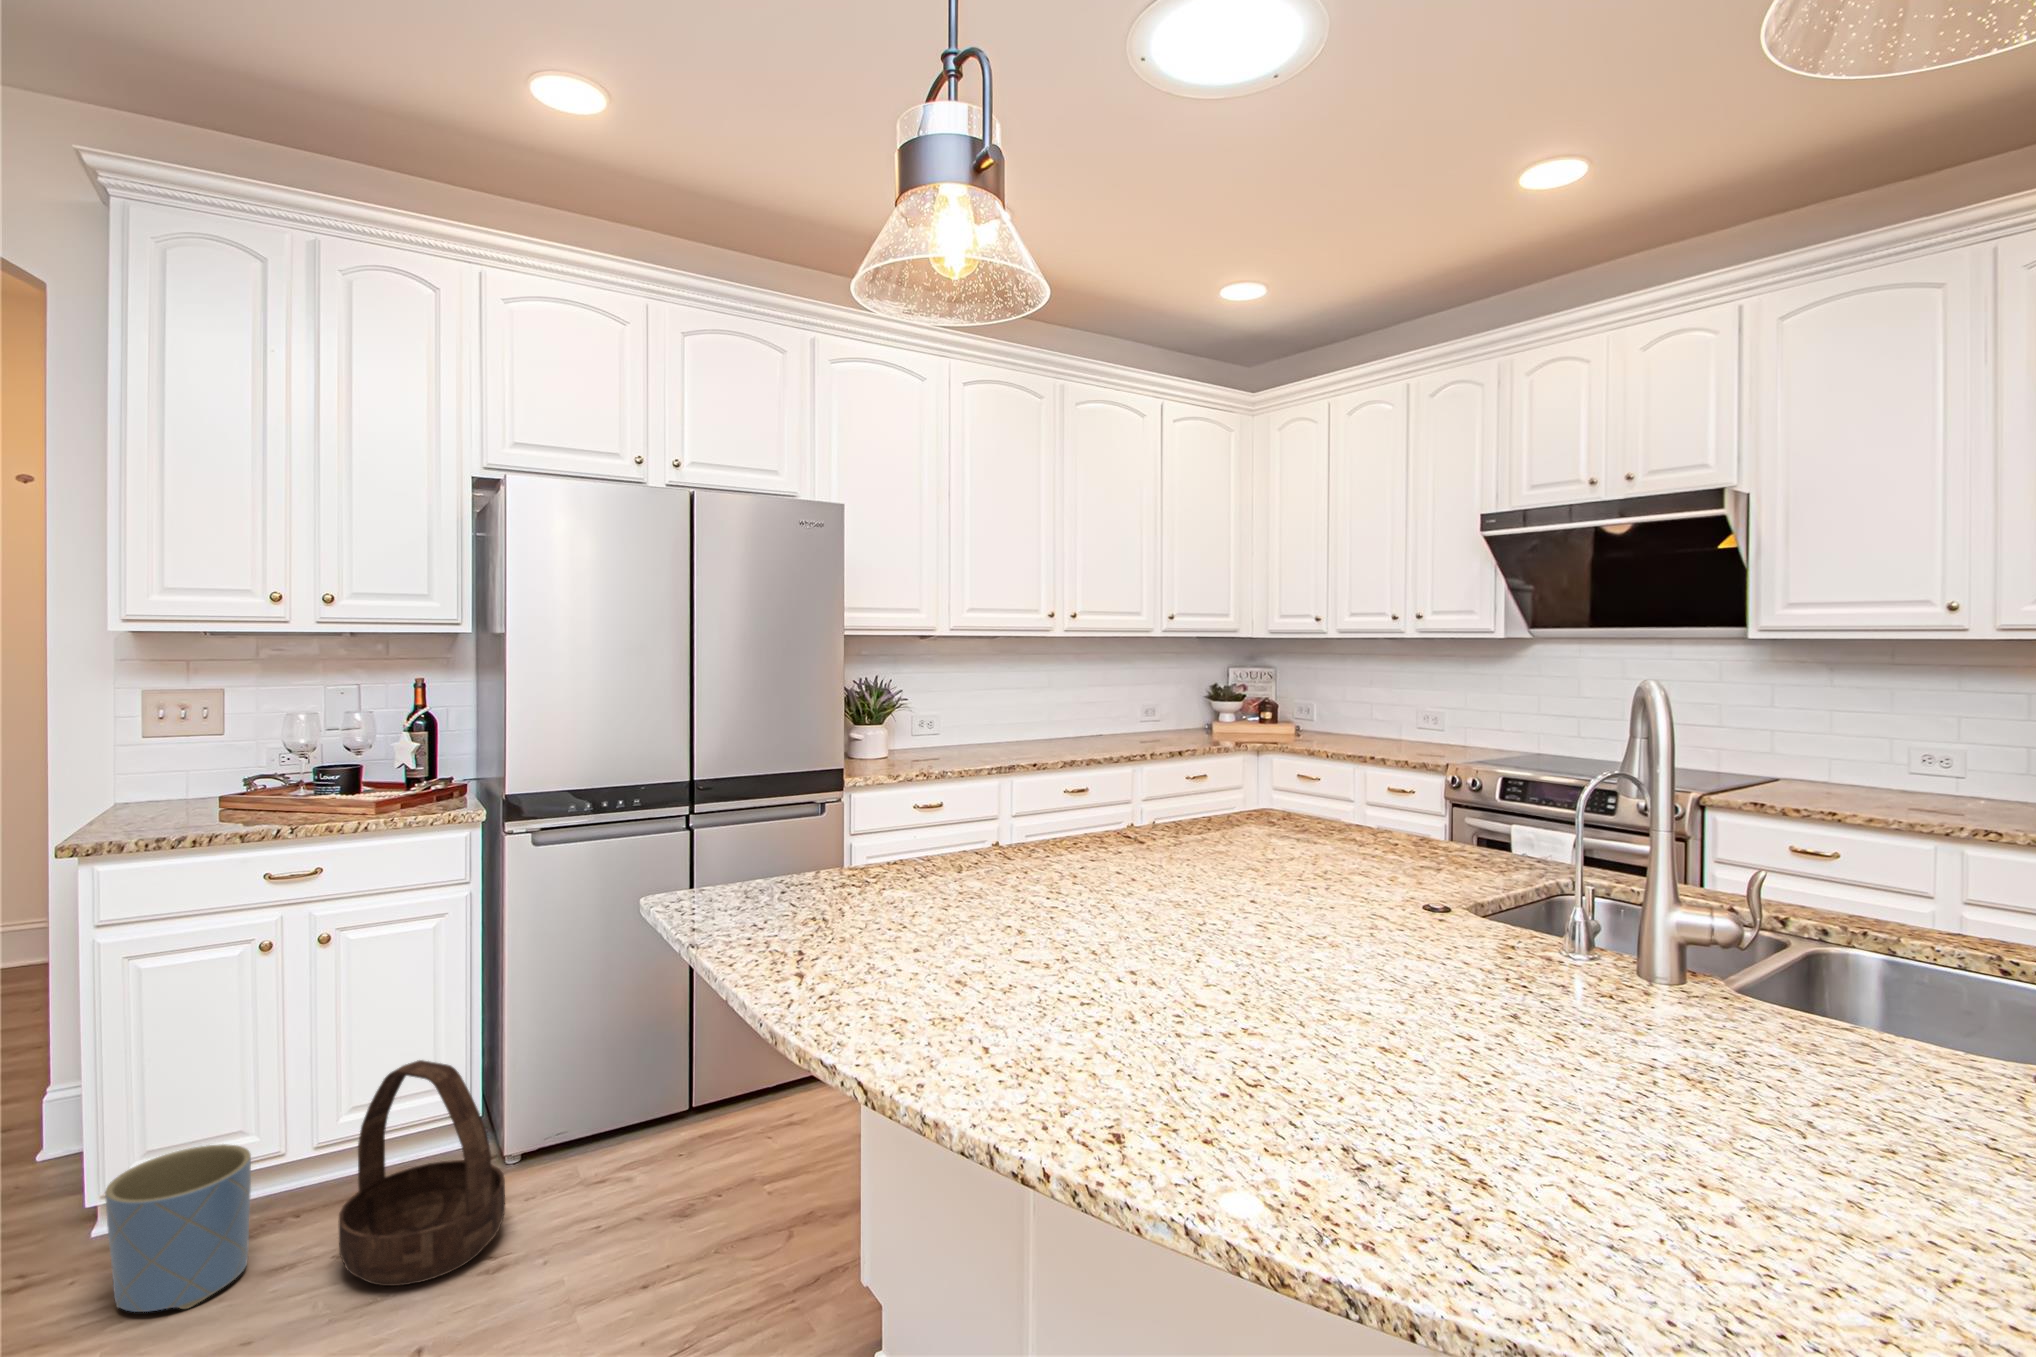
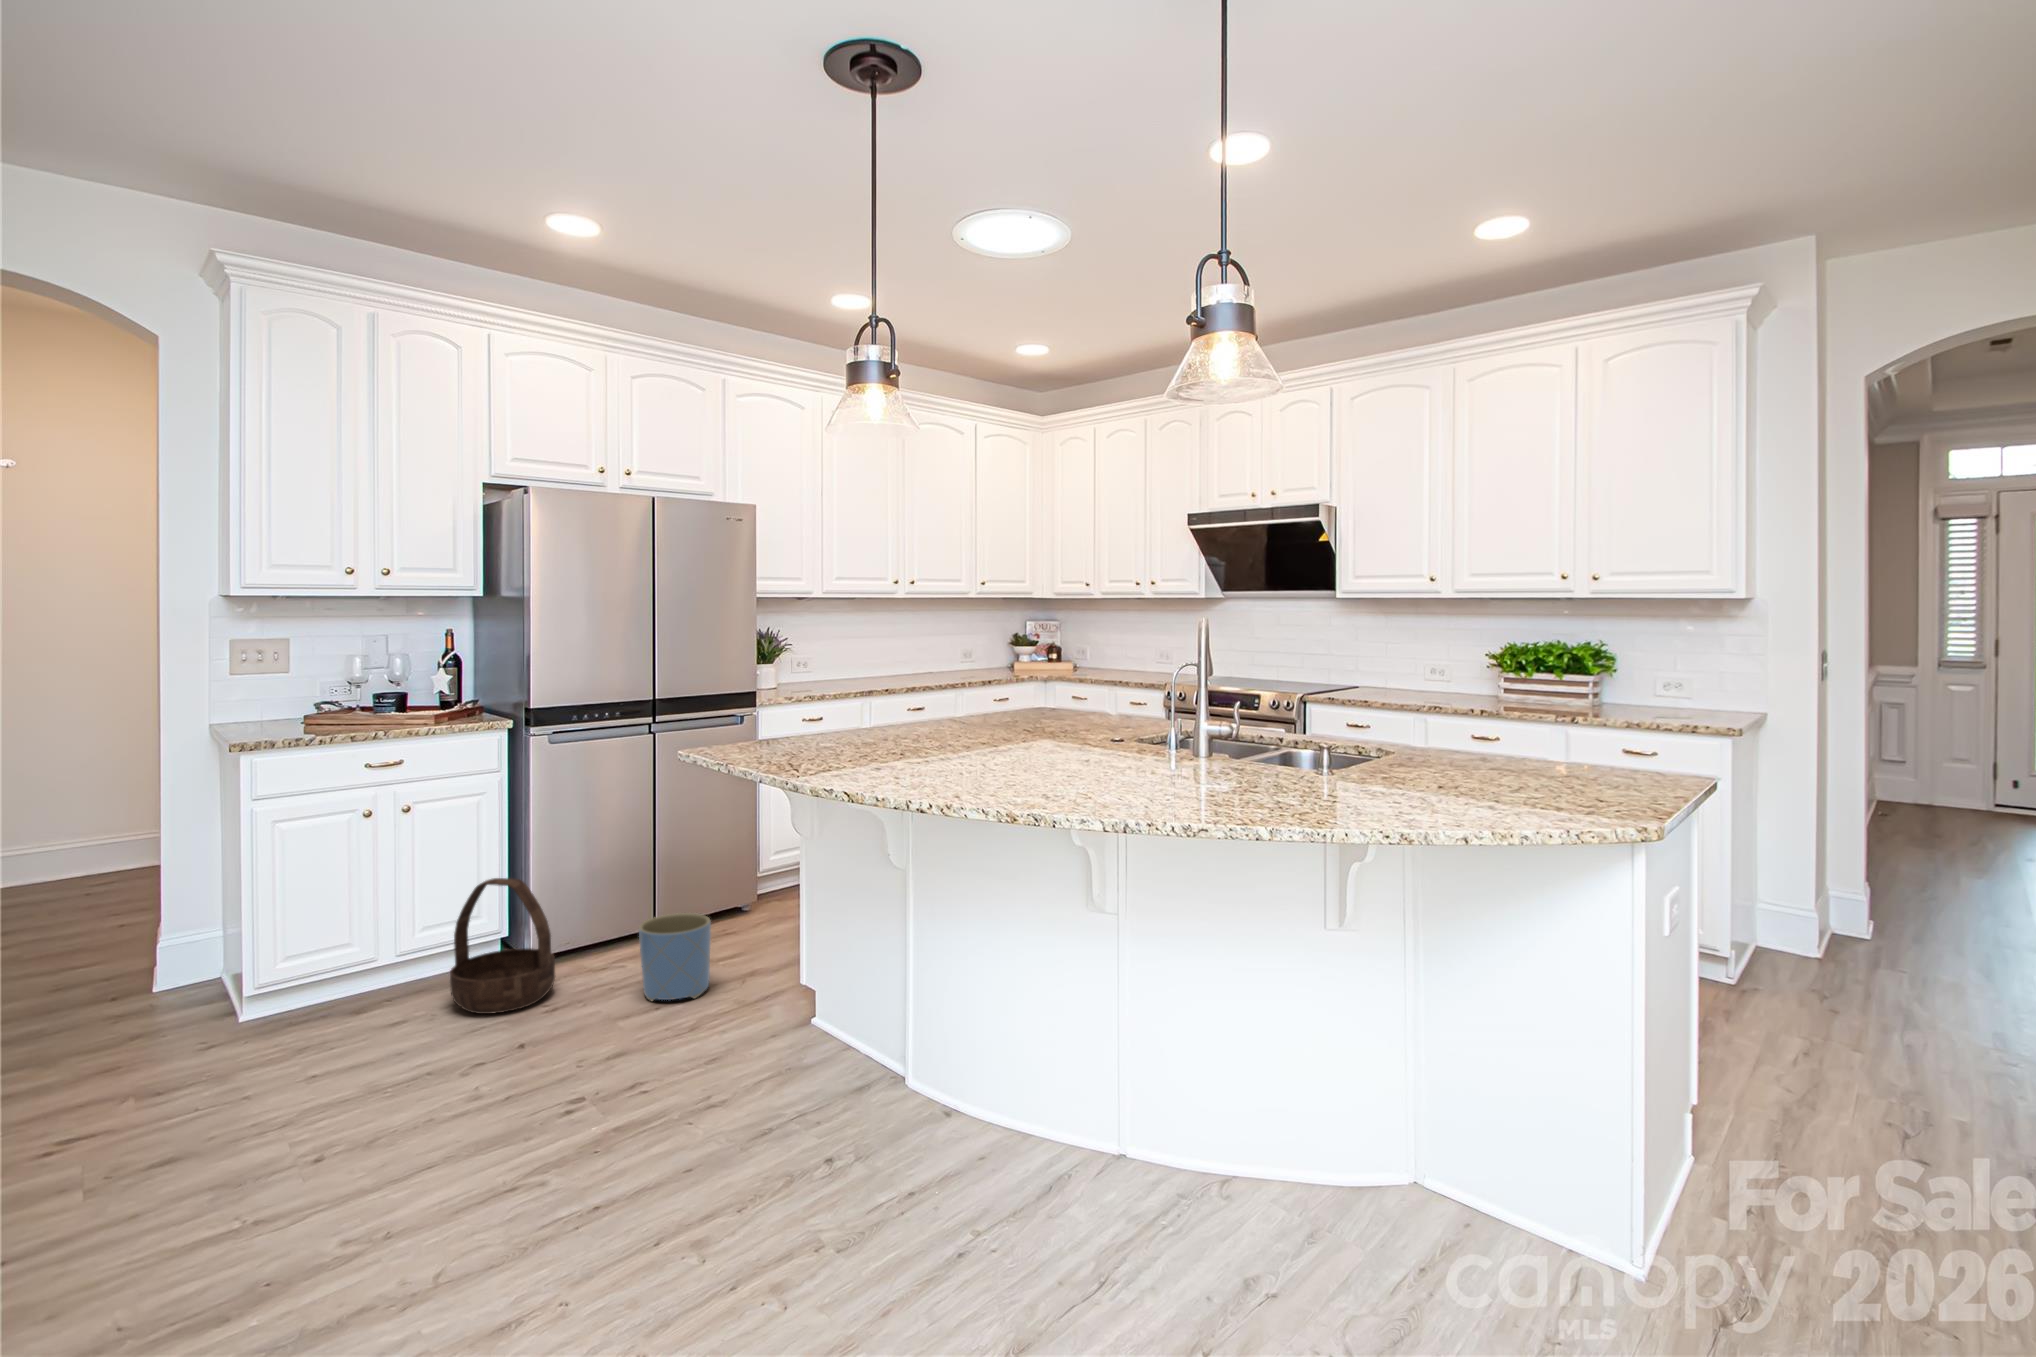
planter: present [105,1144,251,1312] -> present [639,913,711,1001]

